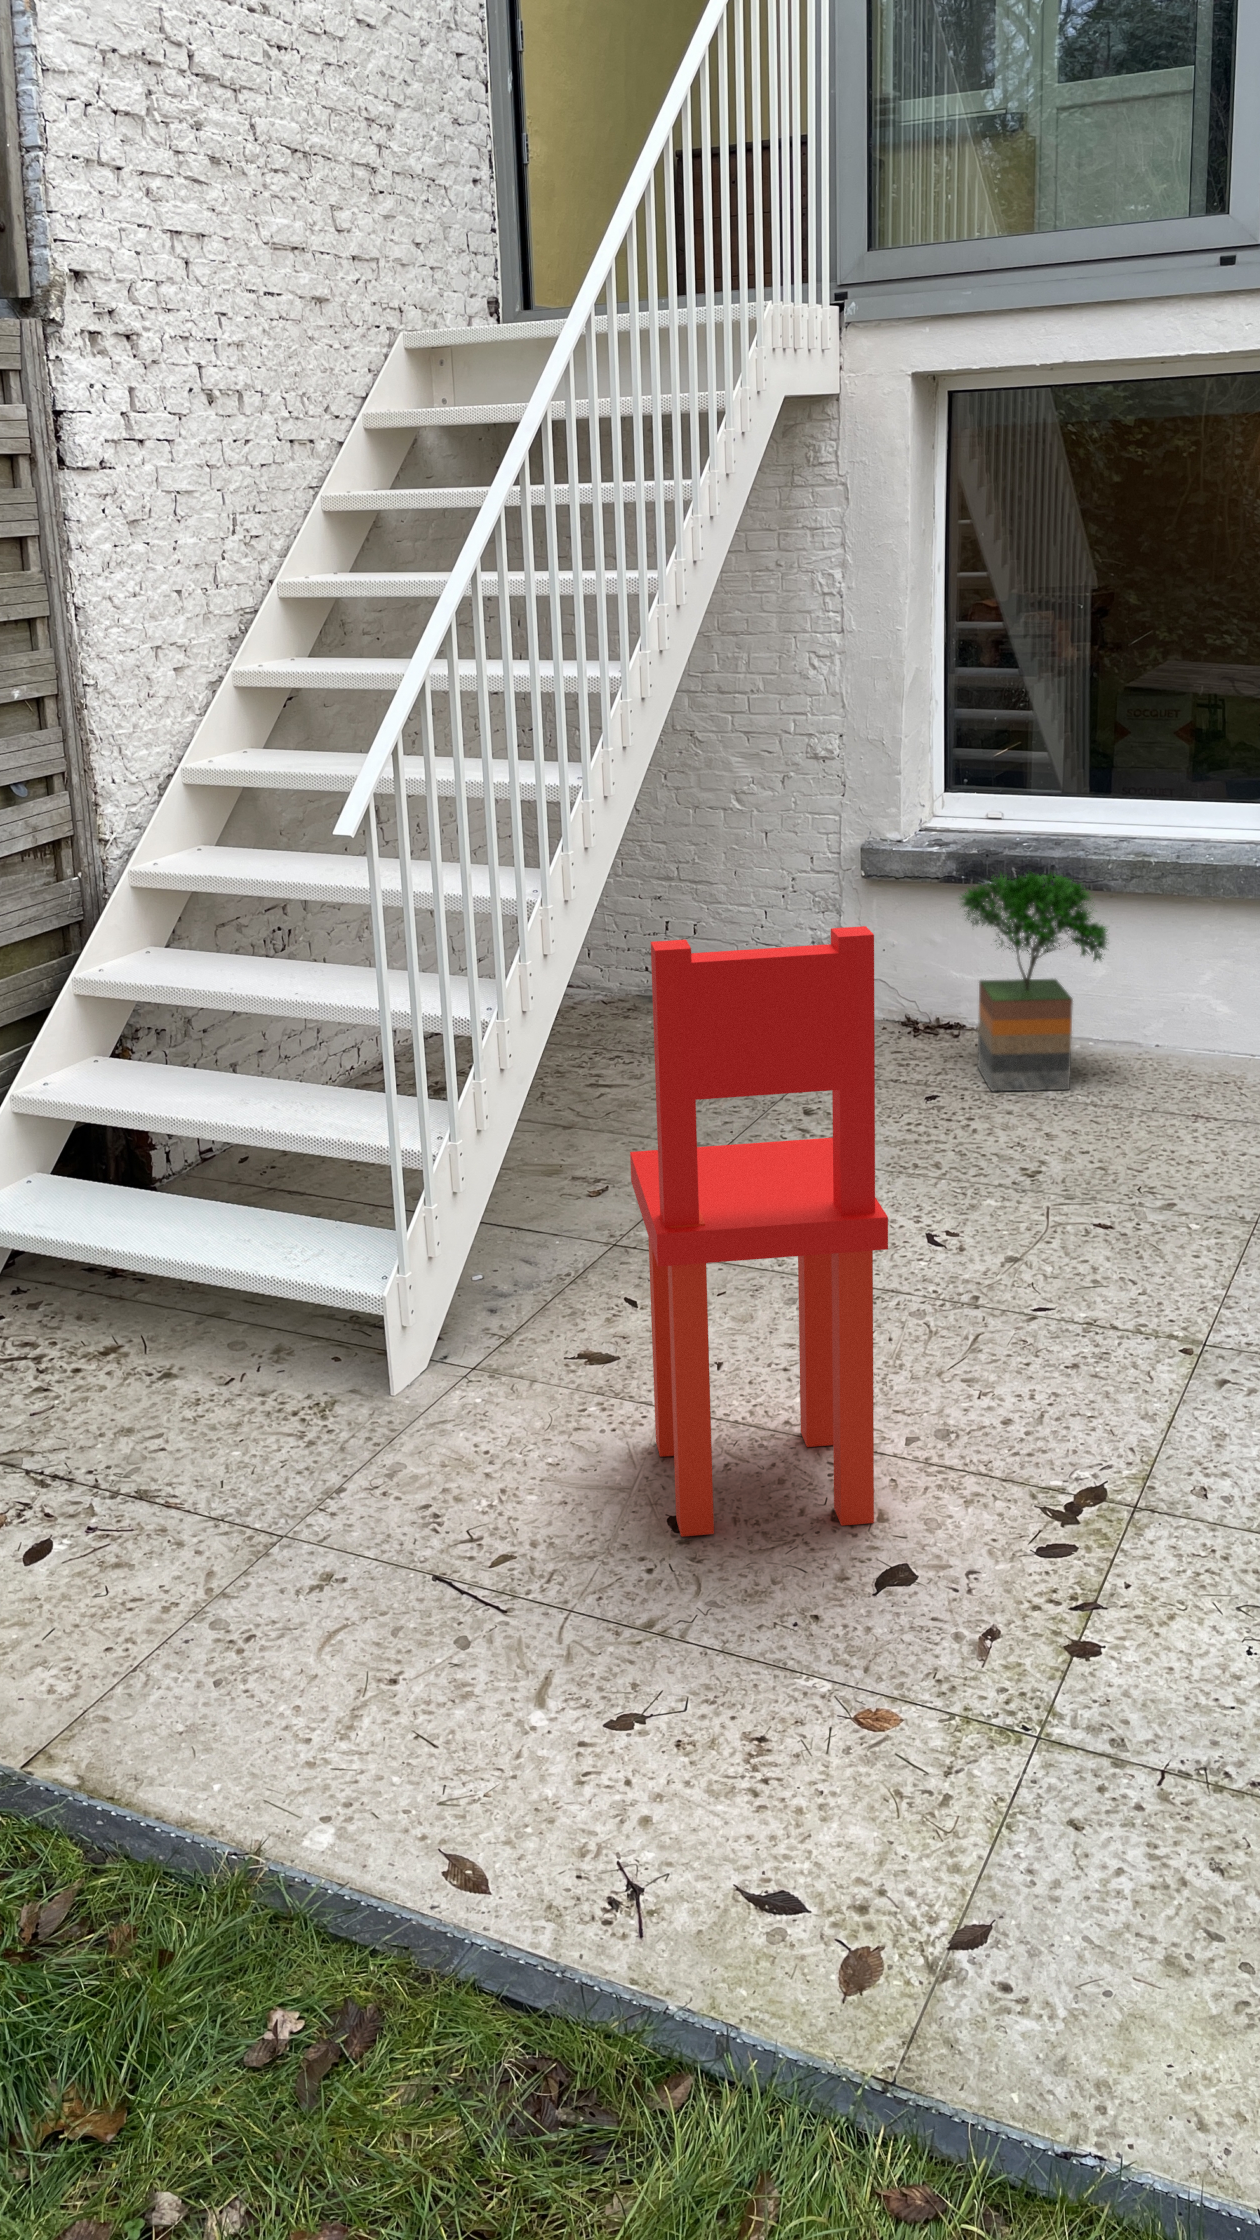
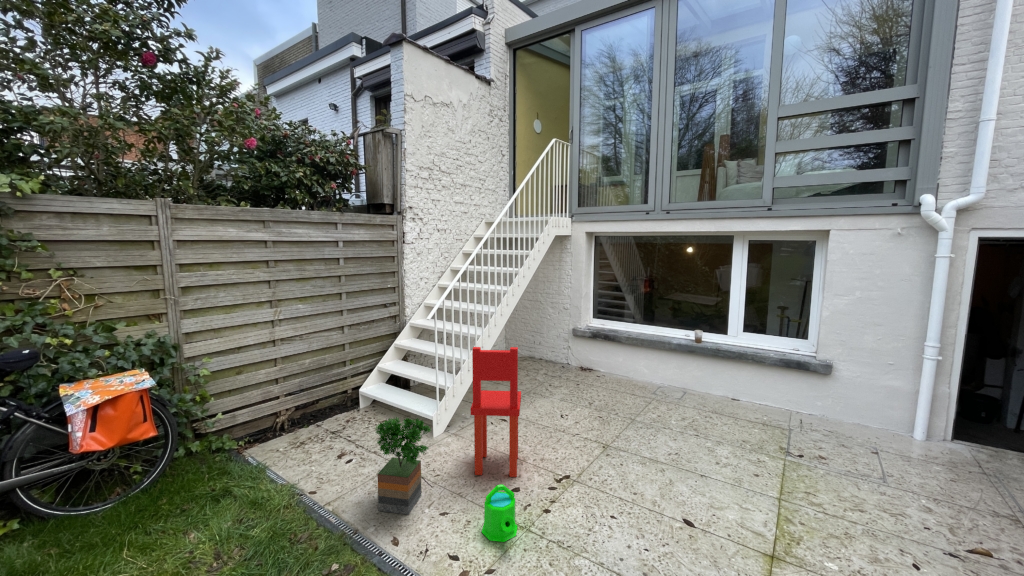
potted tree: present [961,873,1109,1091] -> present [375,417,431,515]
watering can: none [835,1555,1040,1807] -> present [481,484,518,542]

